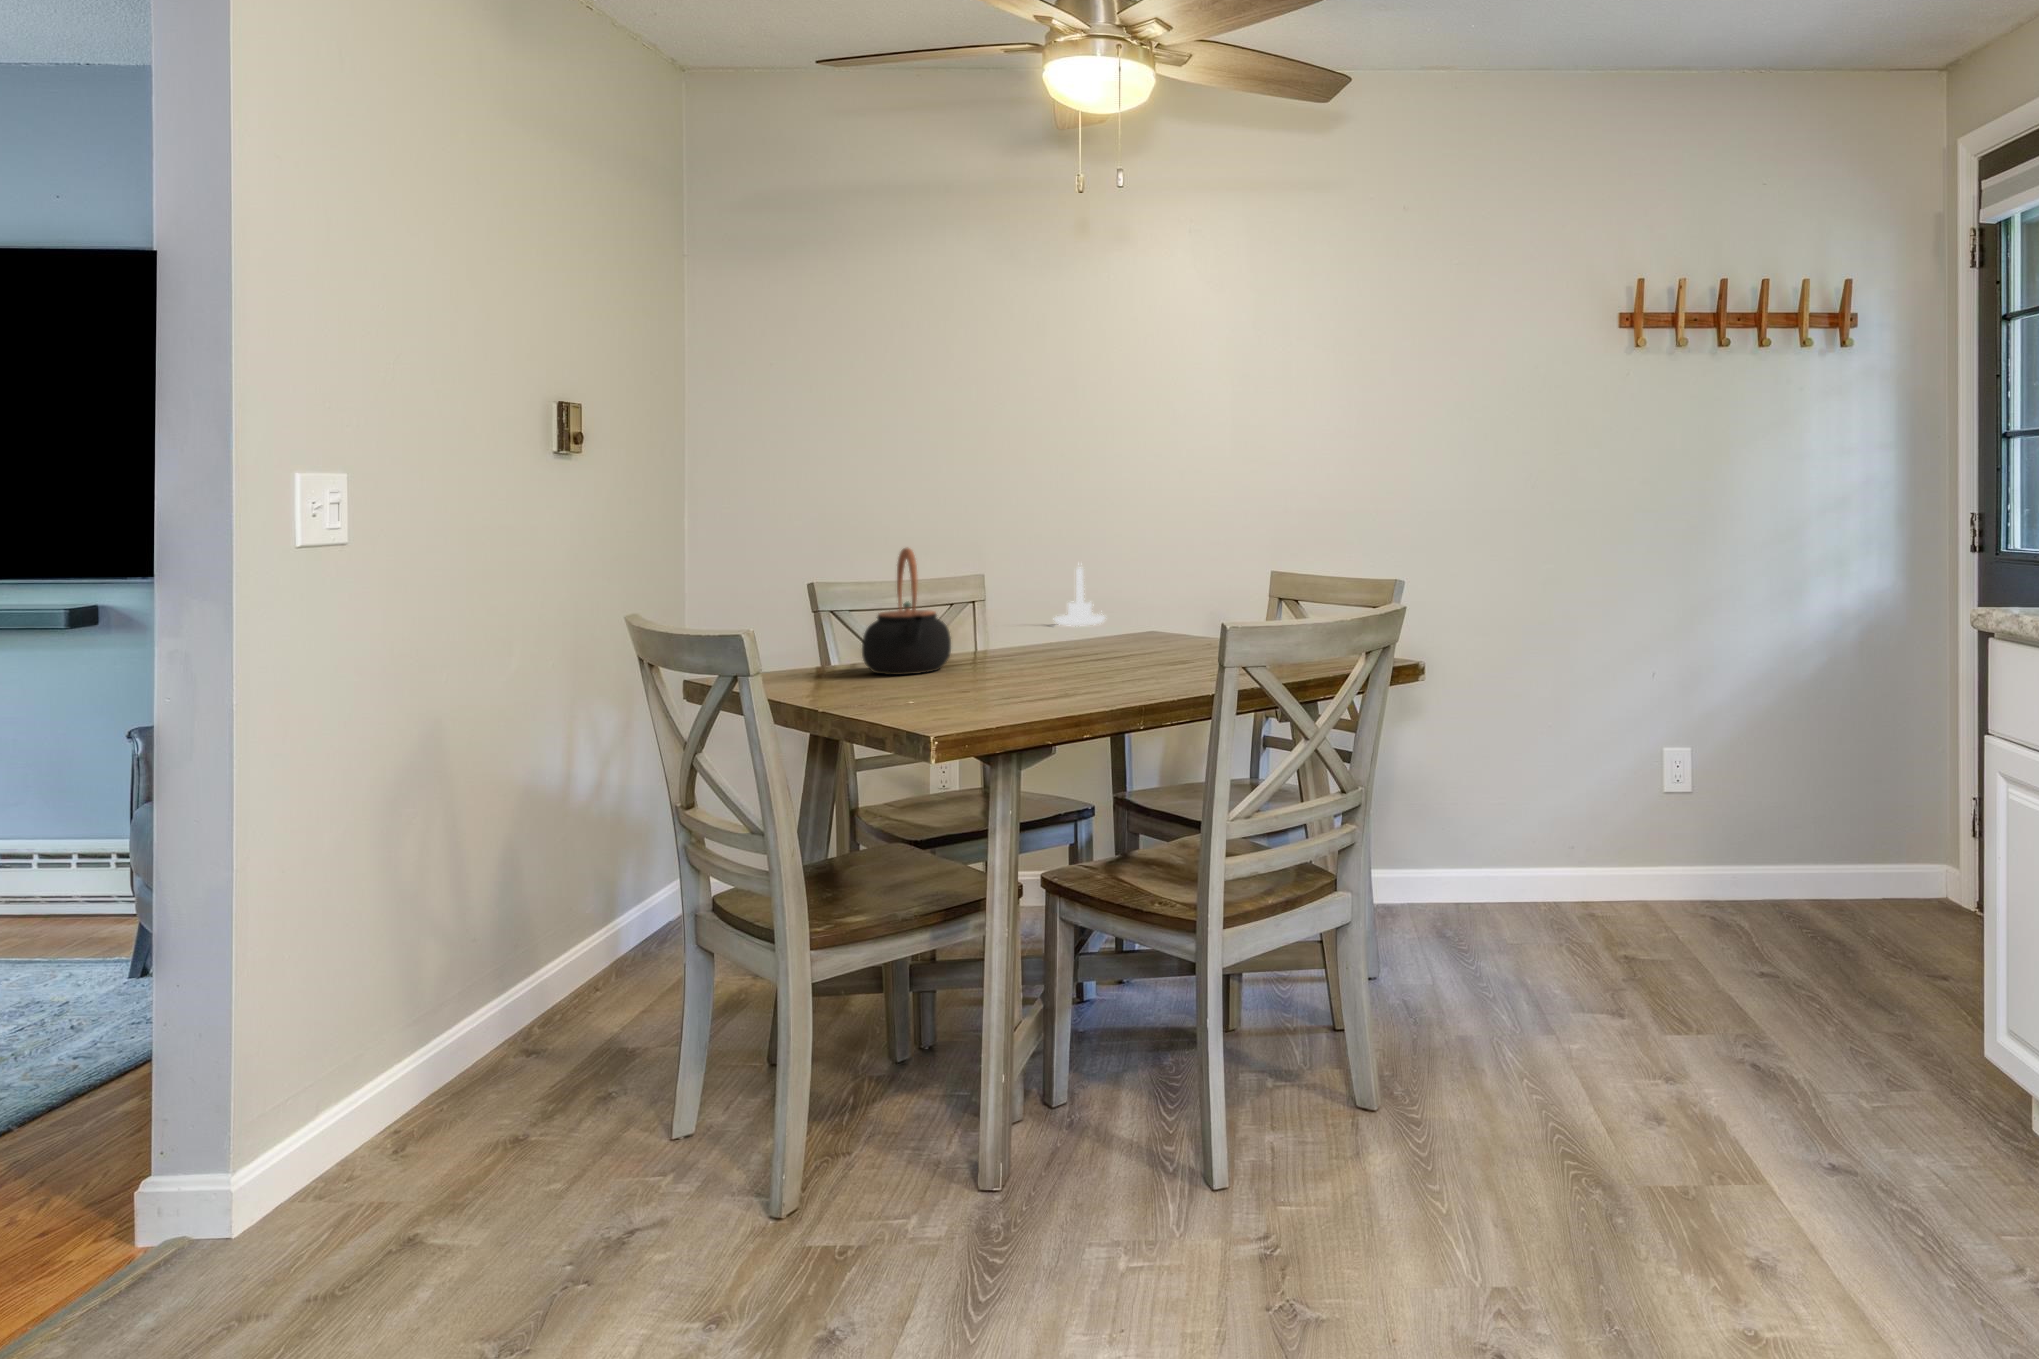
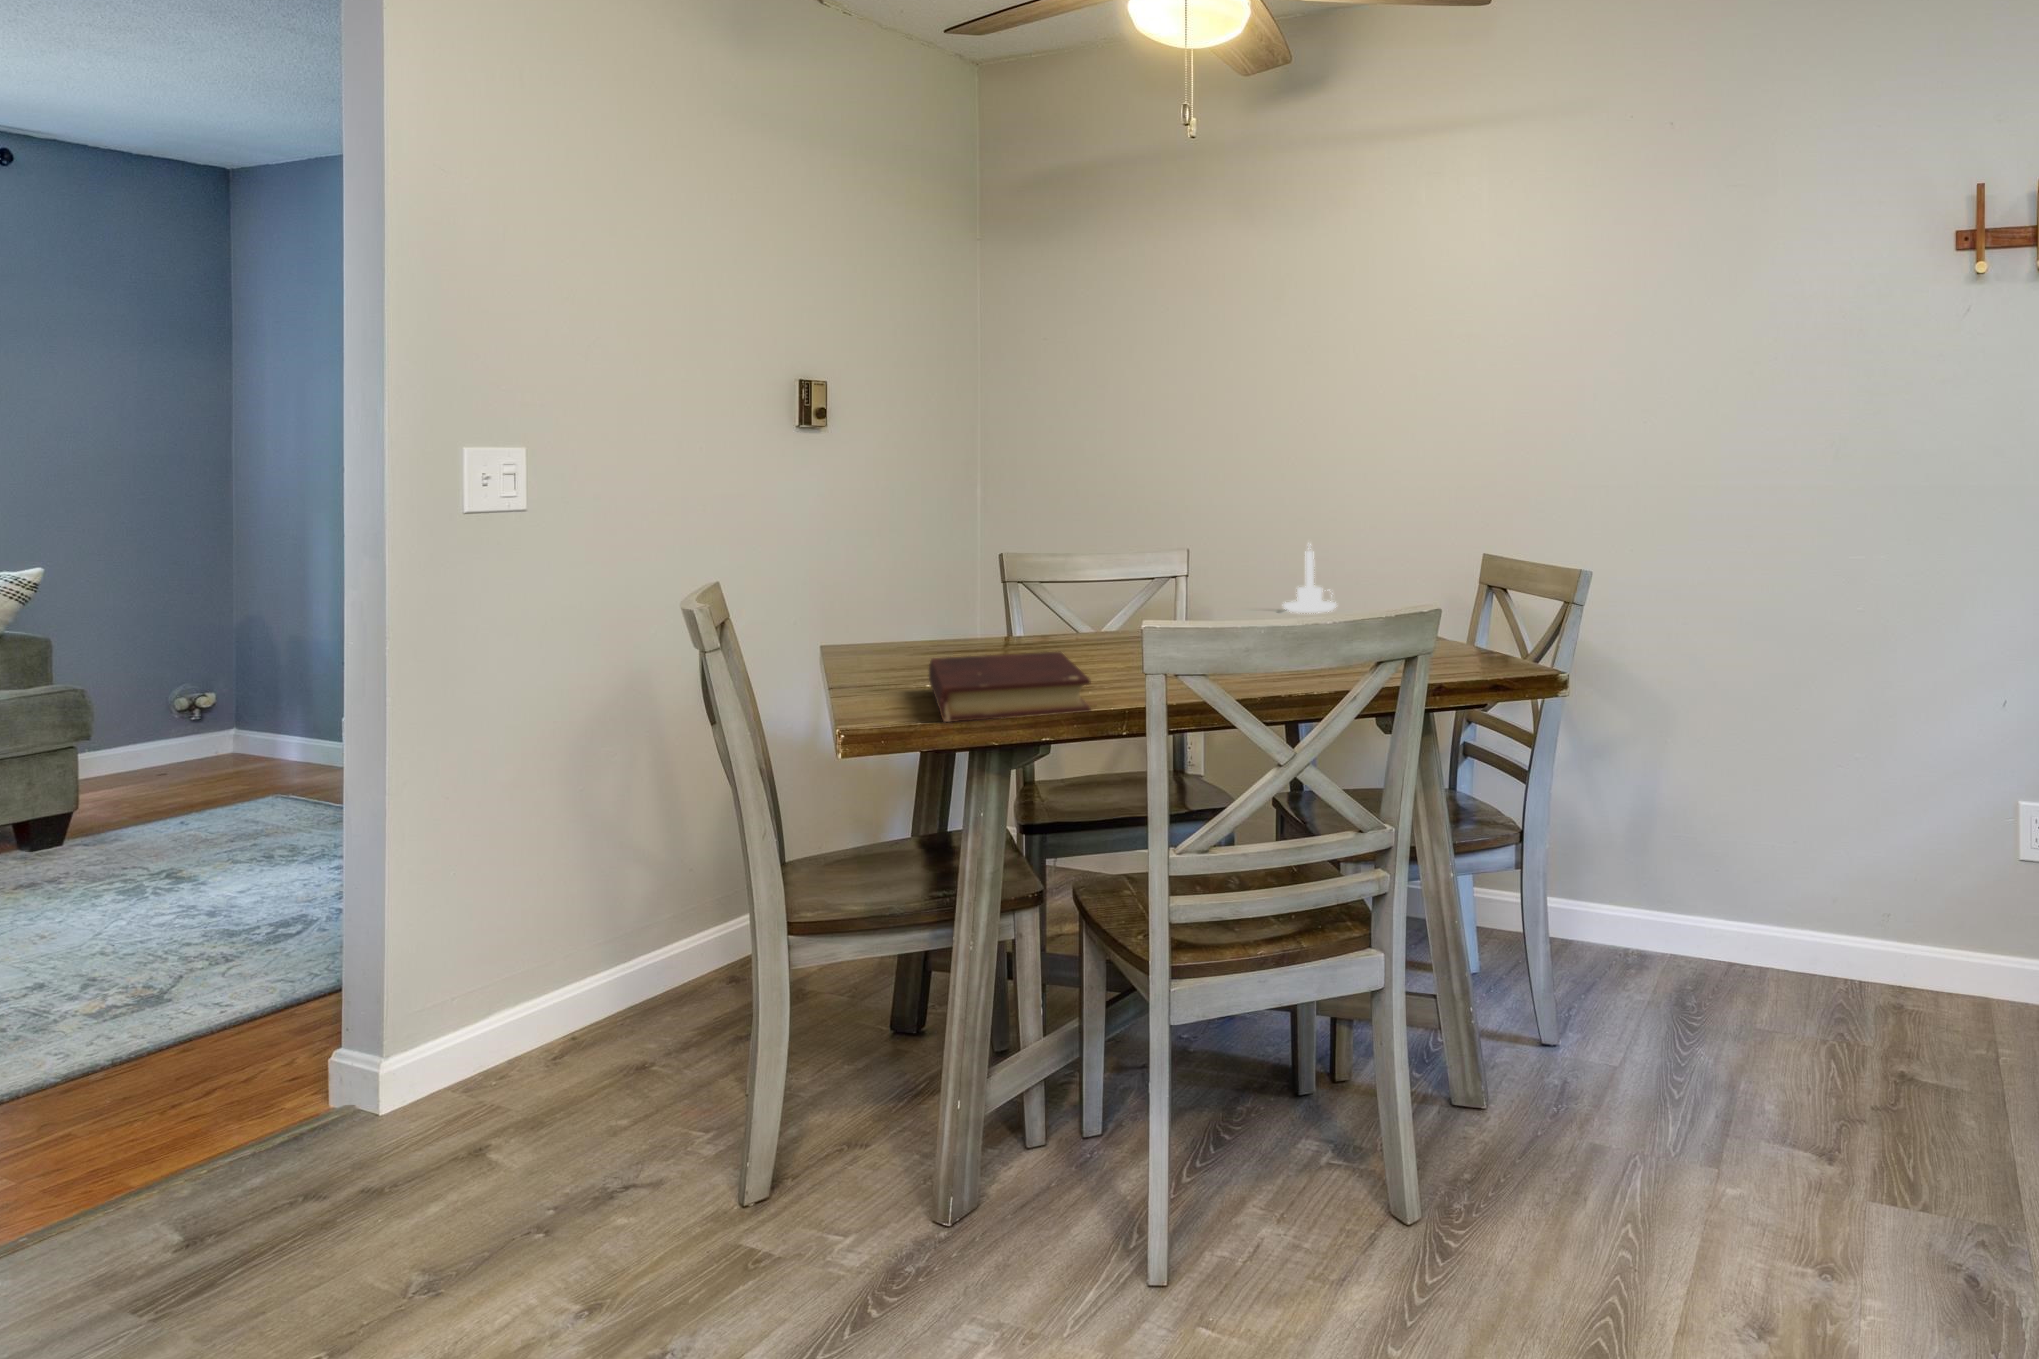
teapot: present [862,547,951,675] -> none [998,528,1087,659]
book: none [875,661,1084,725] -> present [929,652,1091,722]

